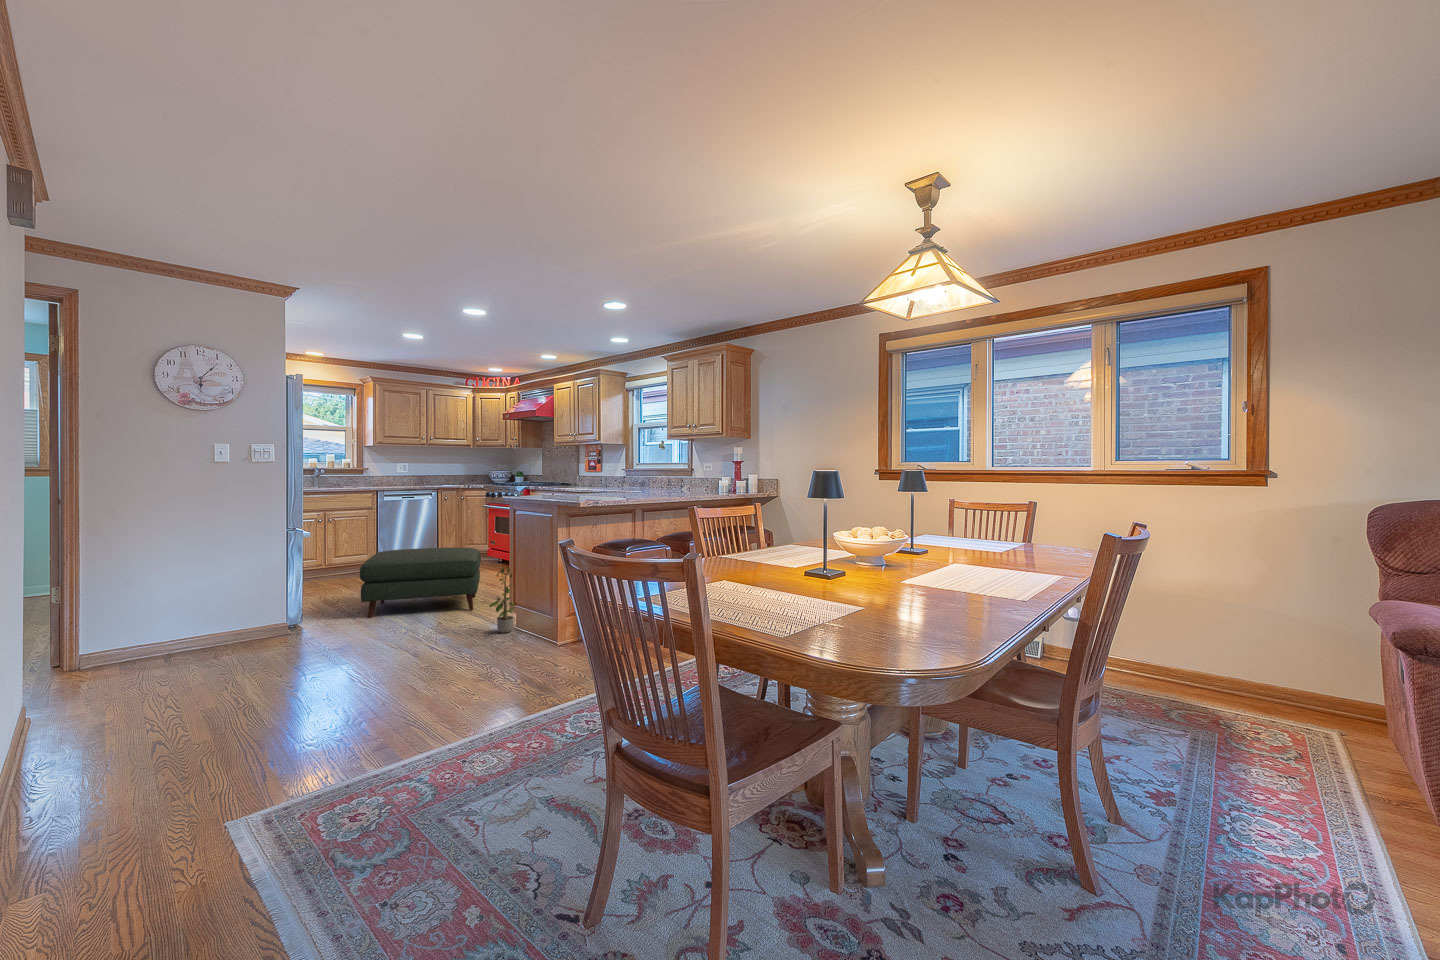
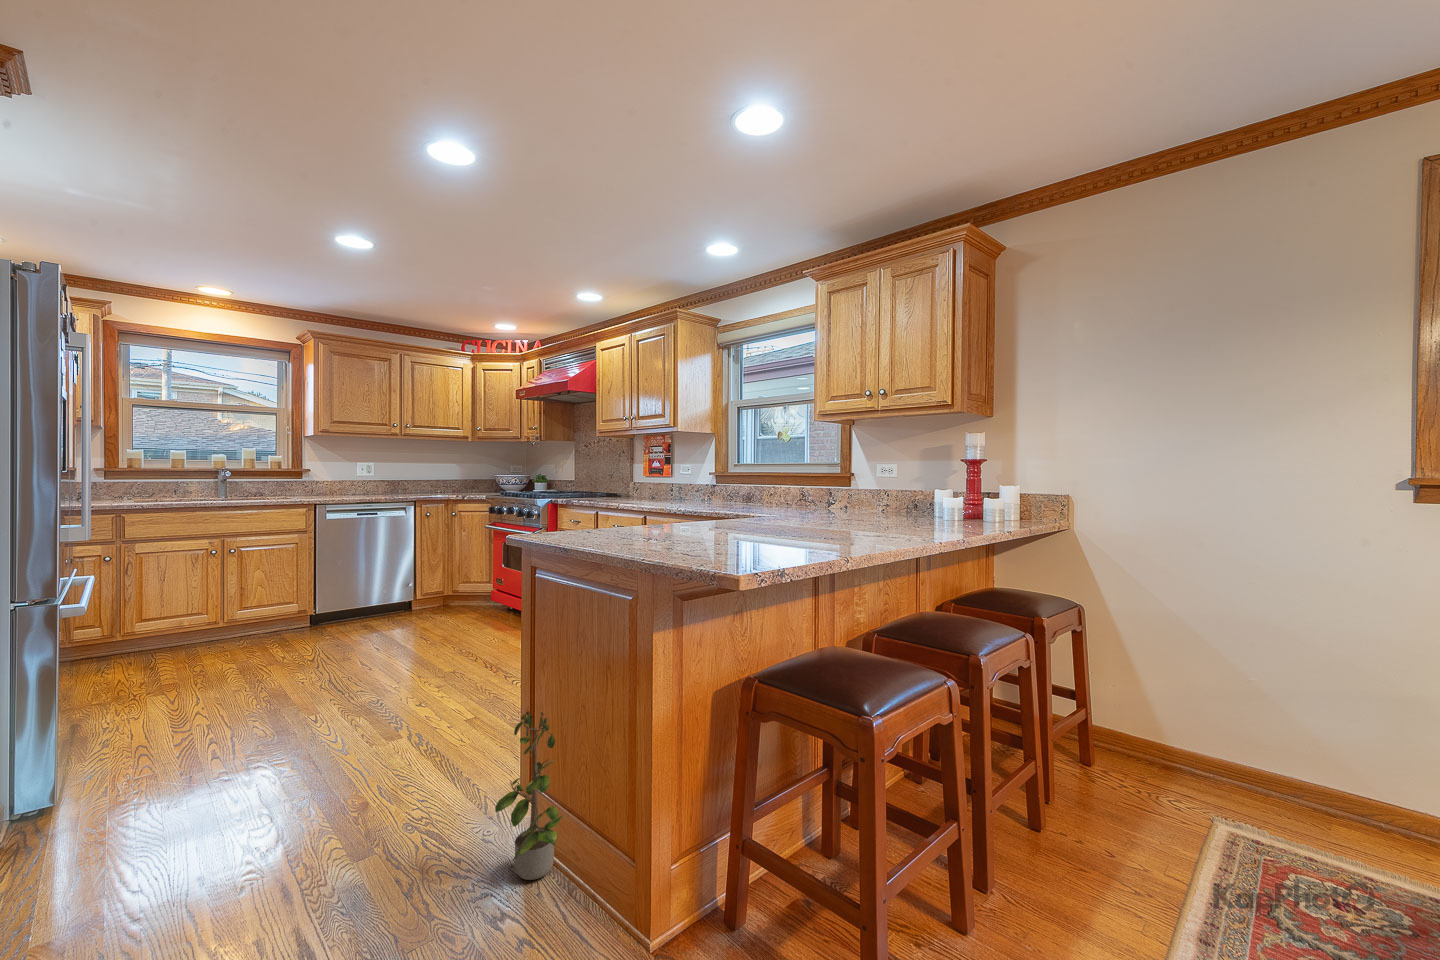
ottoman: present [360,548,481,618] -> none [207,621,480,798]

